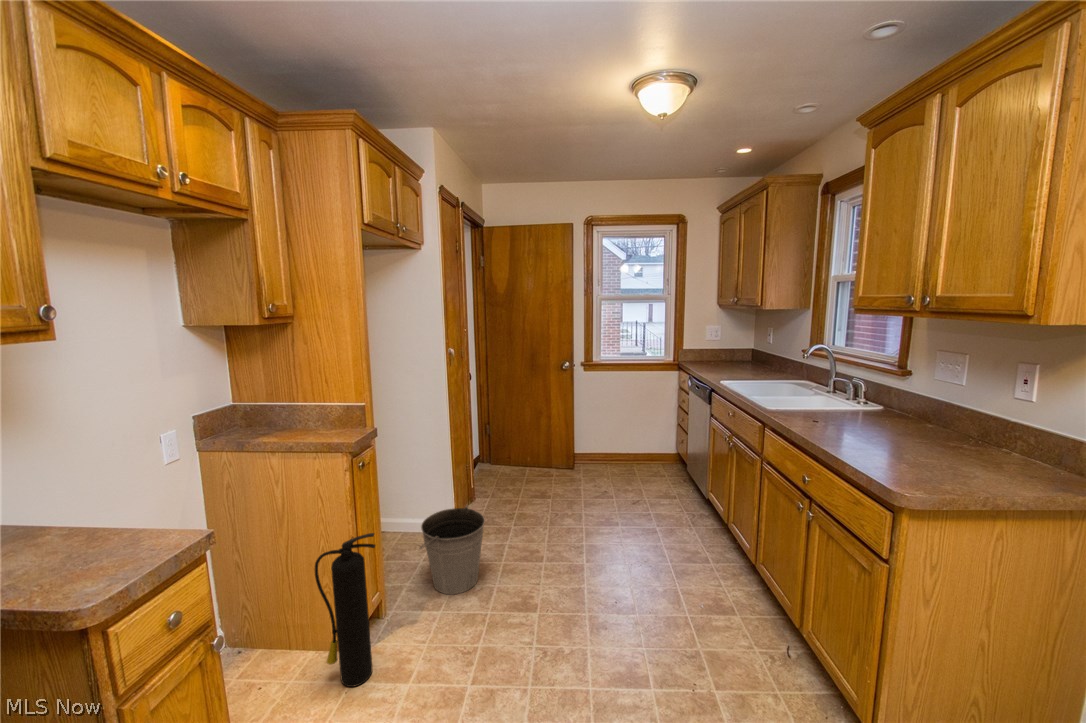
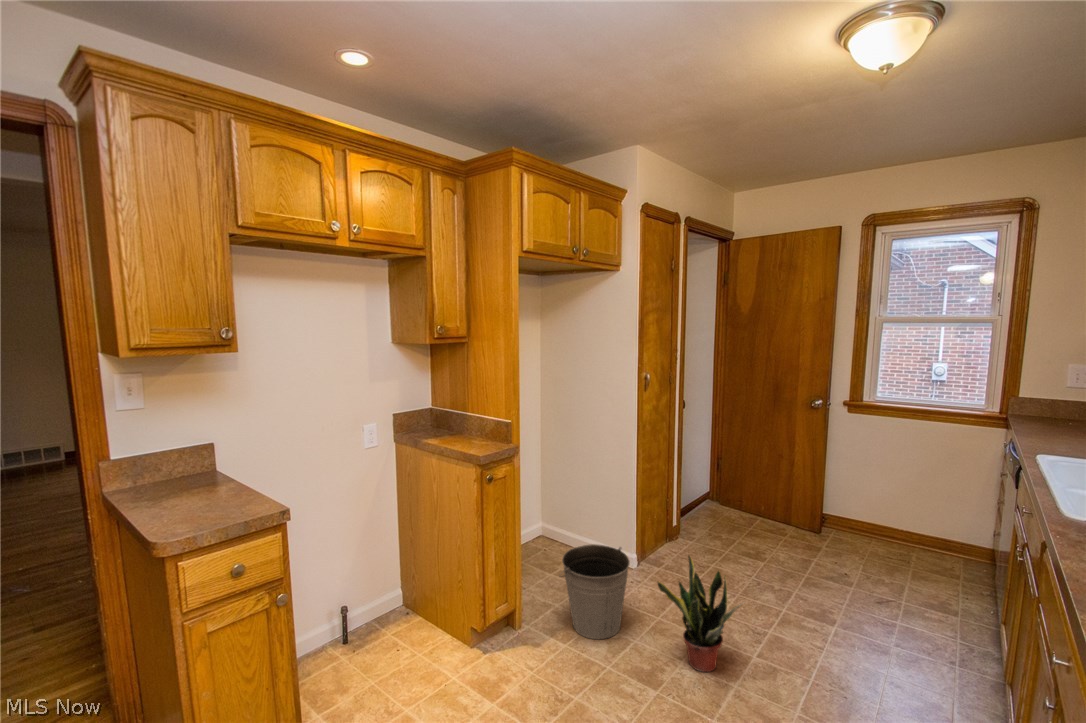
potted plant: none [520,493,582,581] -> present [657,555,741,672]
fire extinguisher: present [315,533,375,687] -> none [440,540,484,680]

